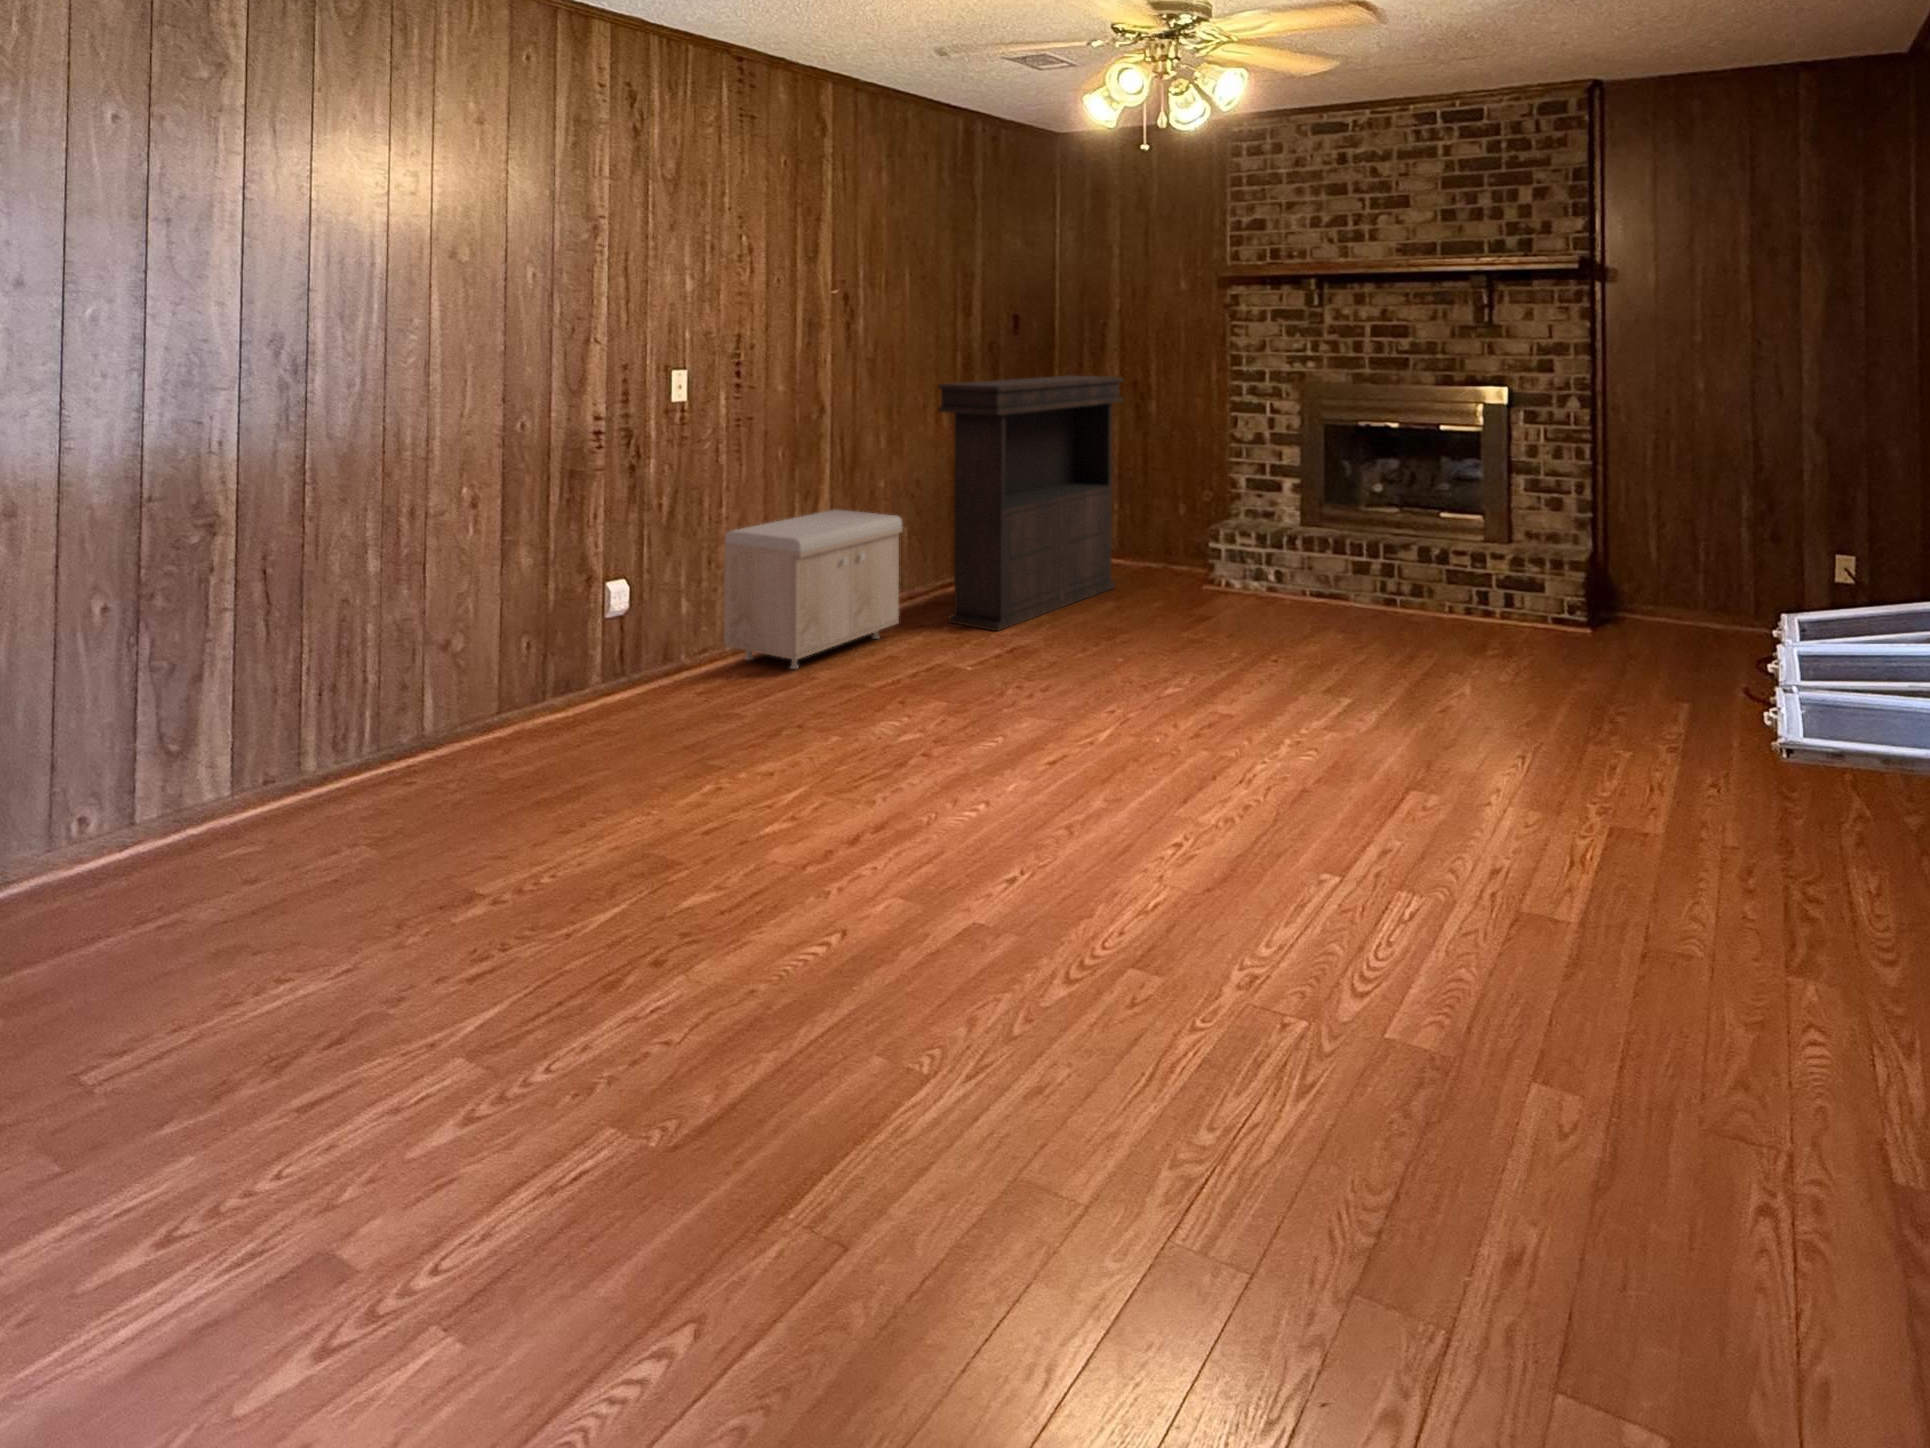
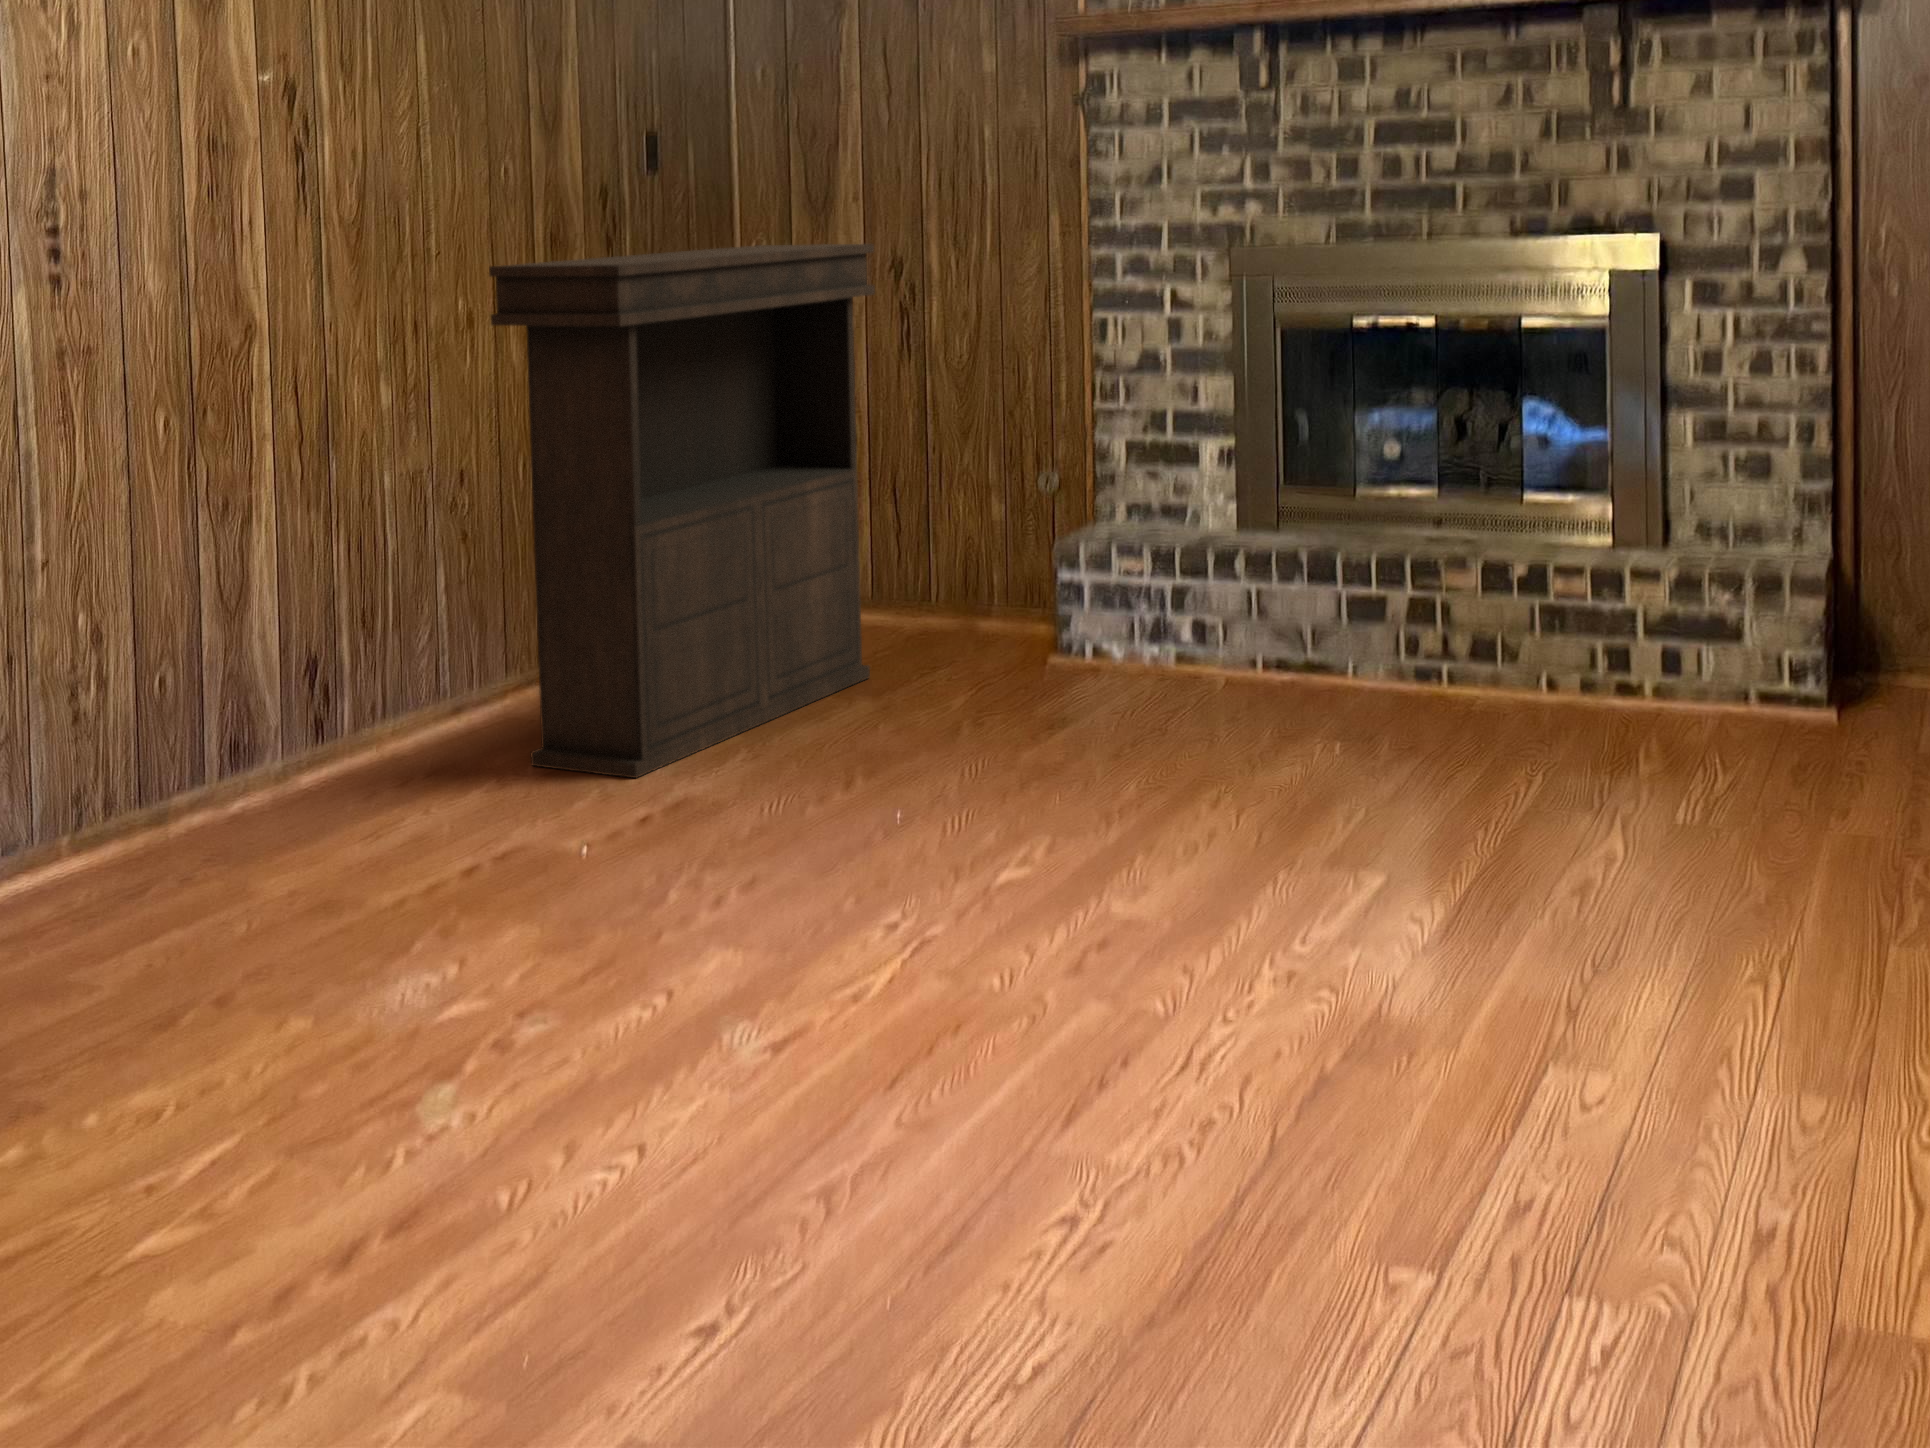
storage bench: present [724,509,903,669] -> none [37,540,426,882]

